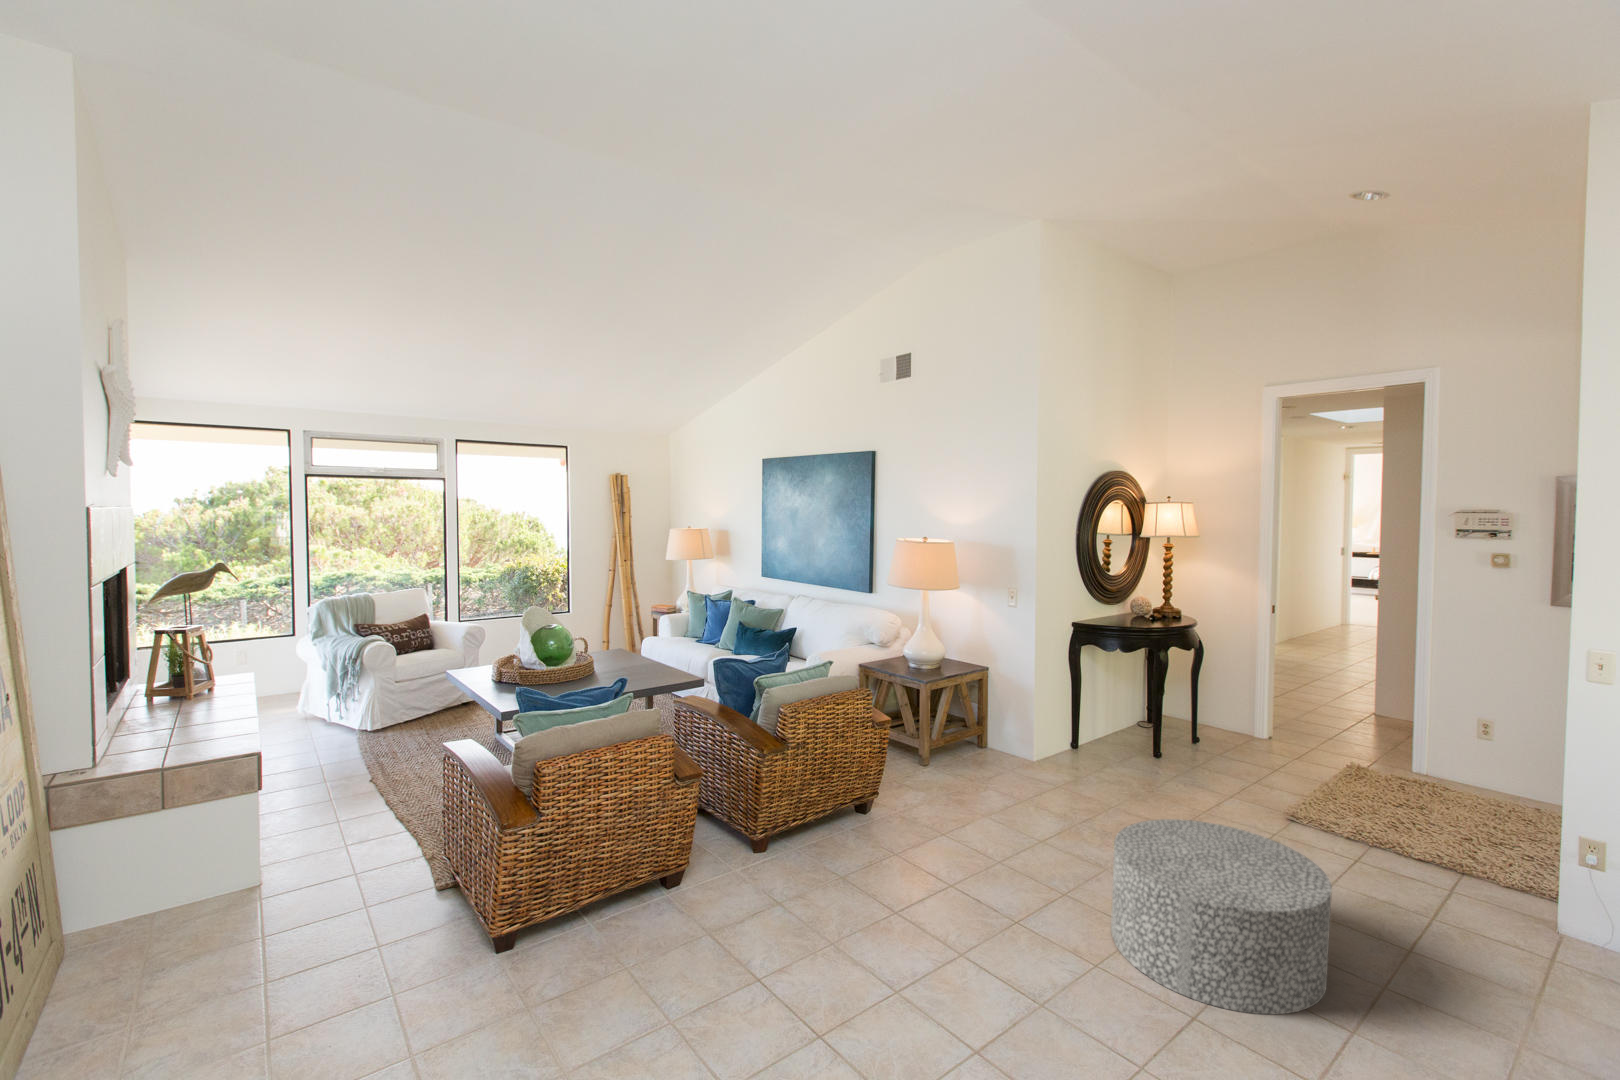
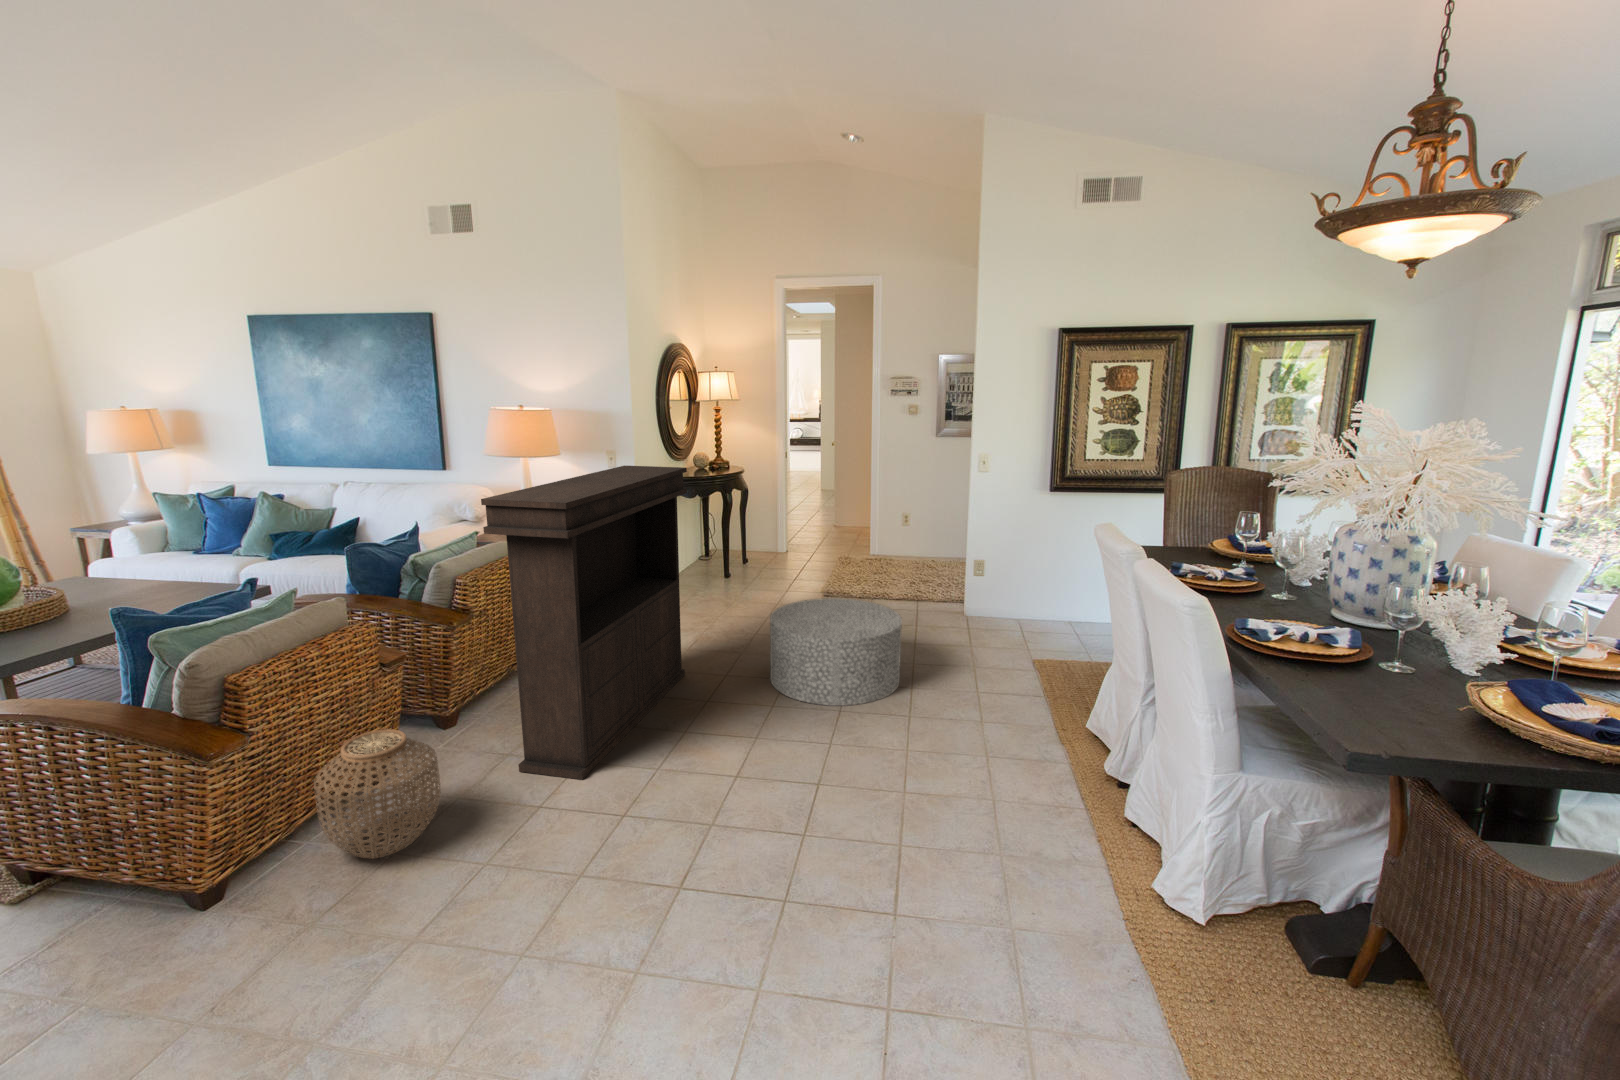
console table: none [758,611,1030,963] -> present [481,466,687,780]
woven basket: none [576,840,678,967] -> present [314,729,440,858]

